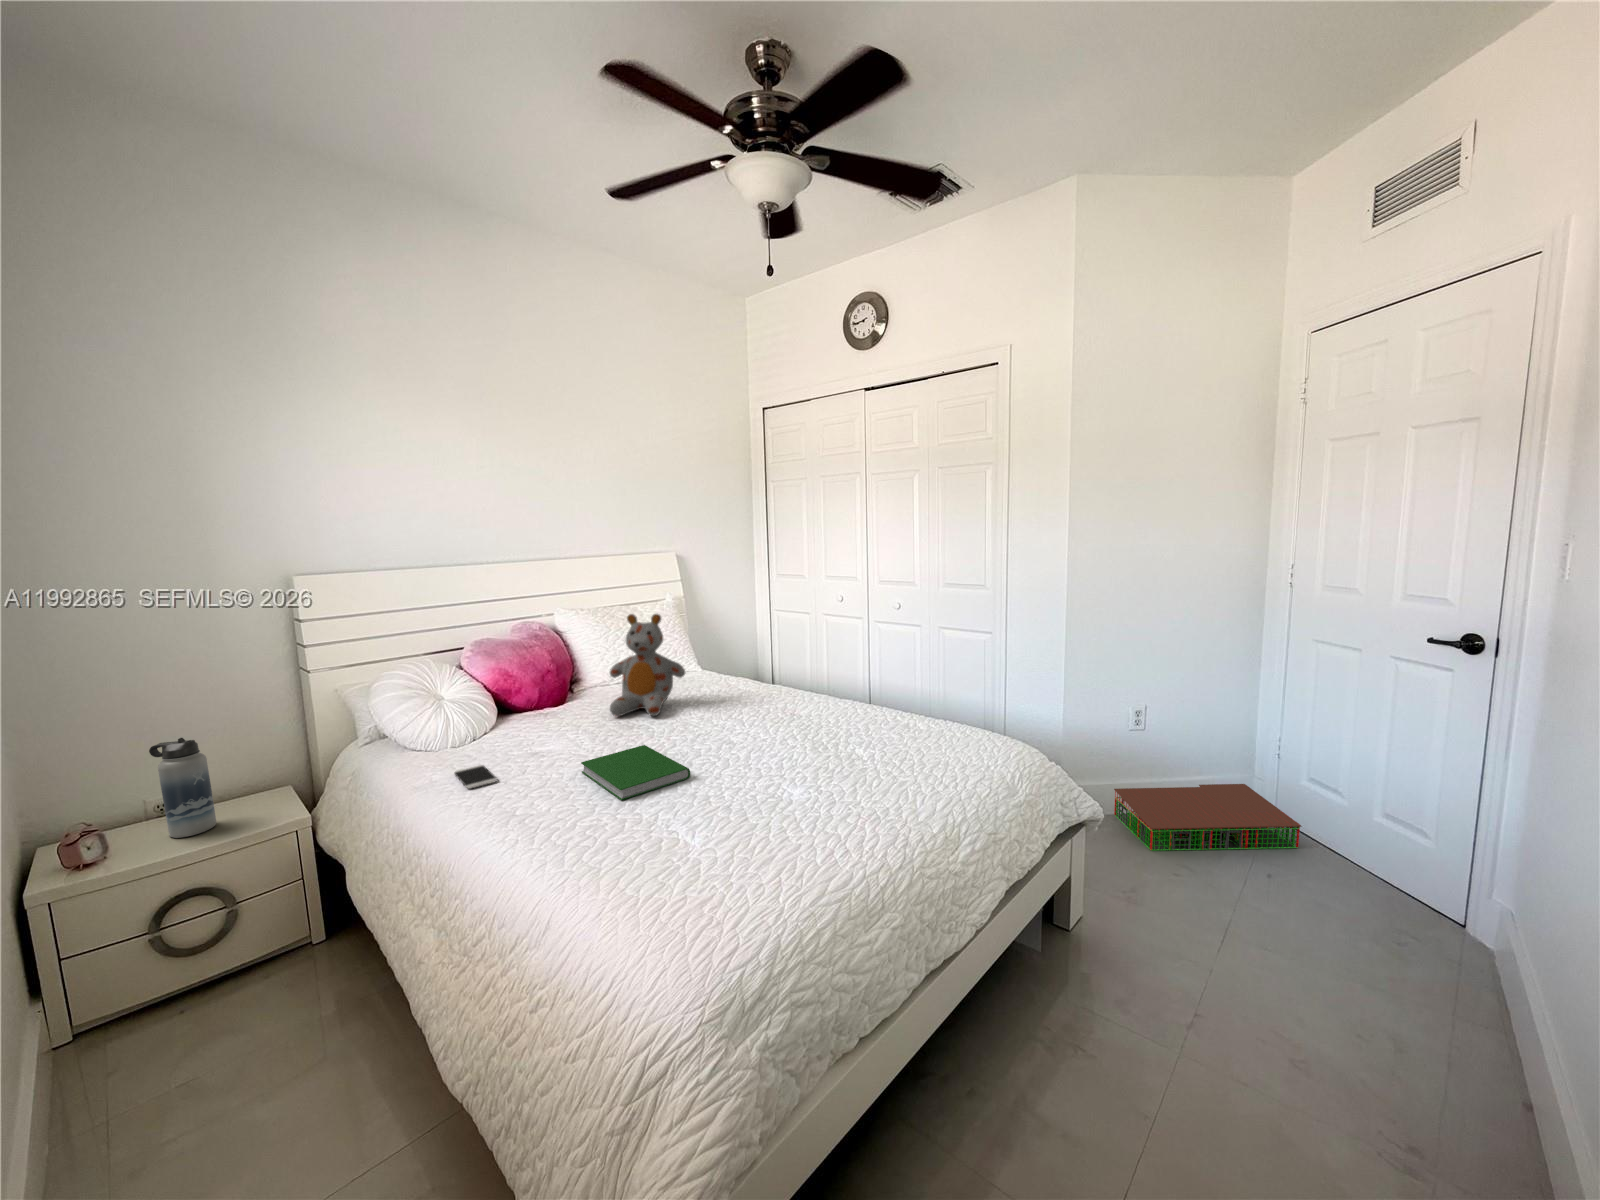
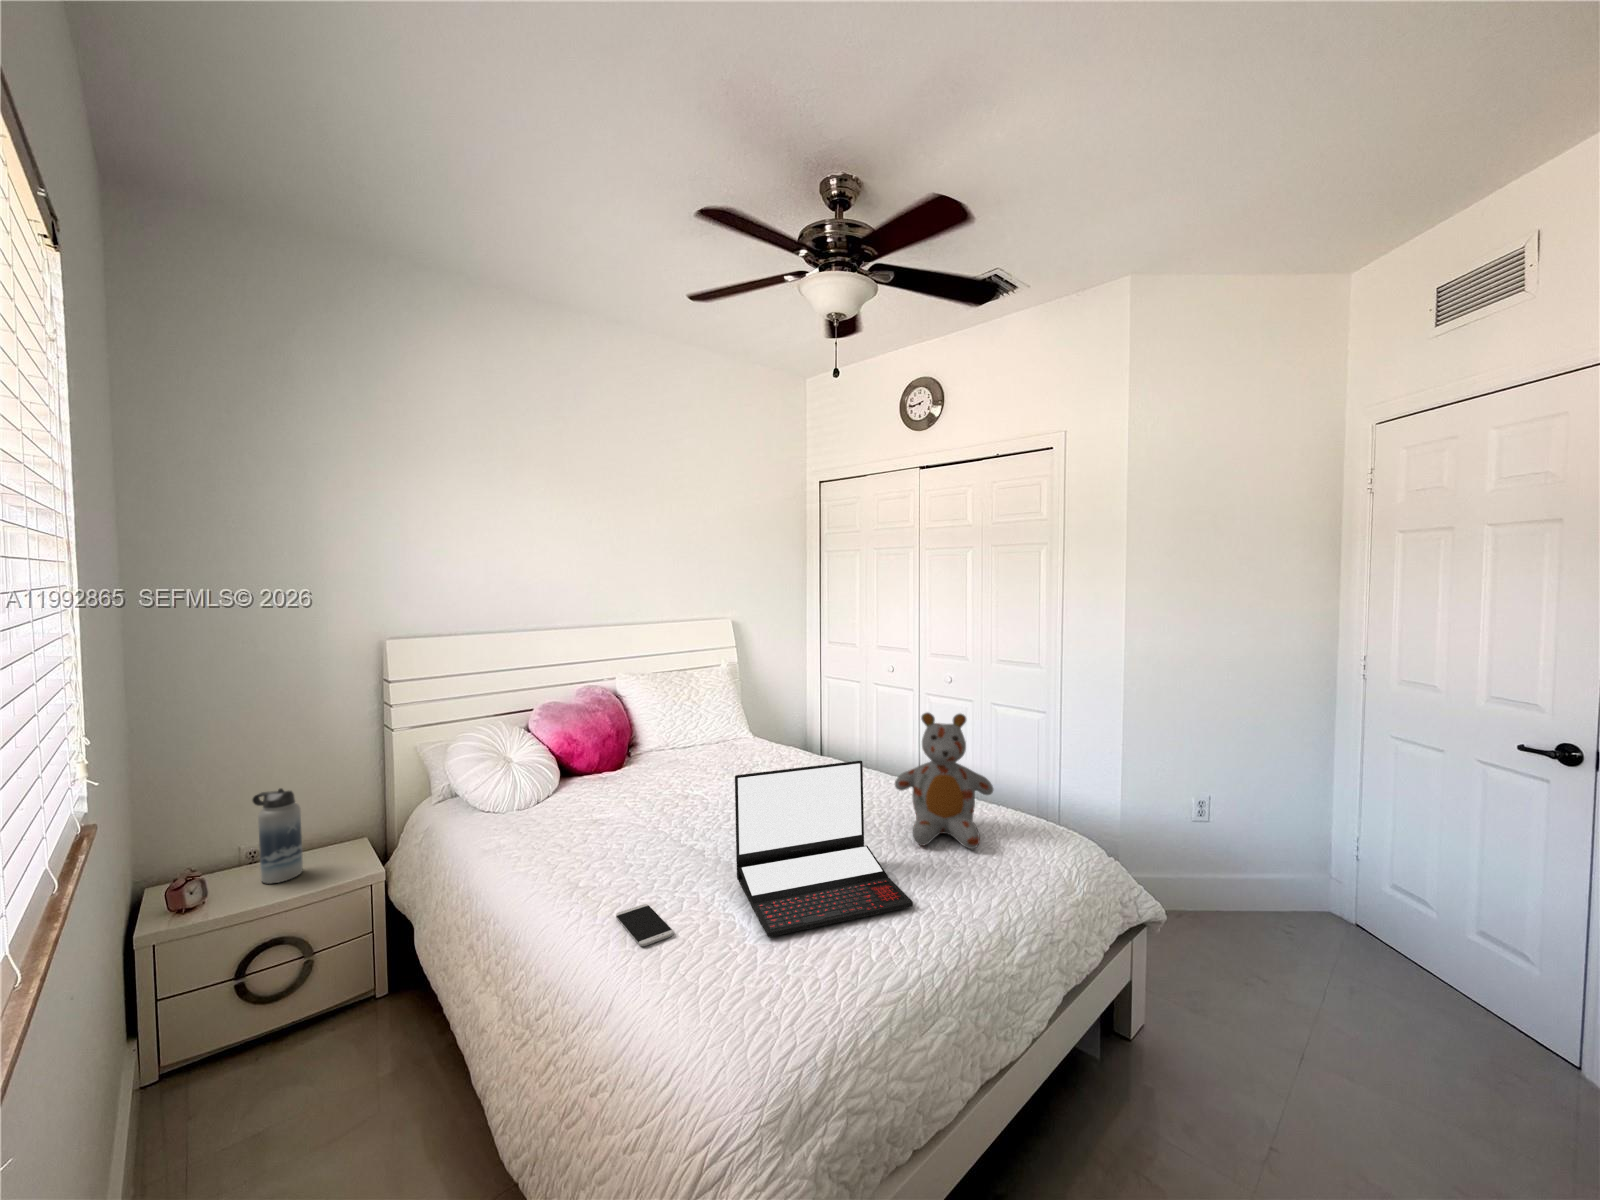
stuffed bear: present [610,614,685,716] -> present [895,712,993,849]
laptop: none [674,678,858,850] -> present [735,761,913,937]
hardcover book: present [581,745,690,800] -> none [641,817,745,876]
smartphone: present [454,765,497,789] -> present [616,904,674,946]
storage bin: present [1114,784,1301,850] -> none [1175,881,1384,960]

